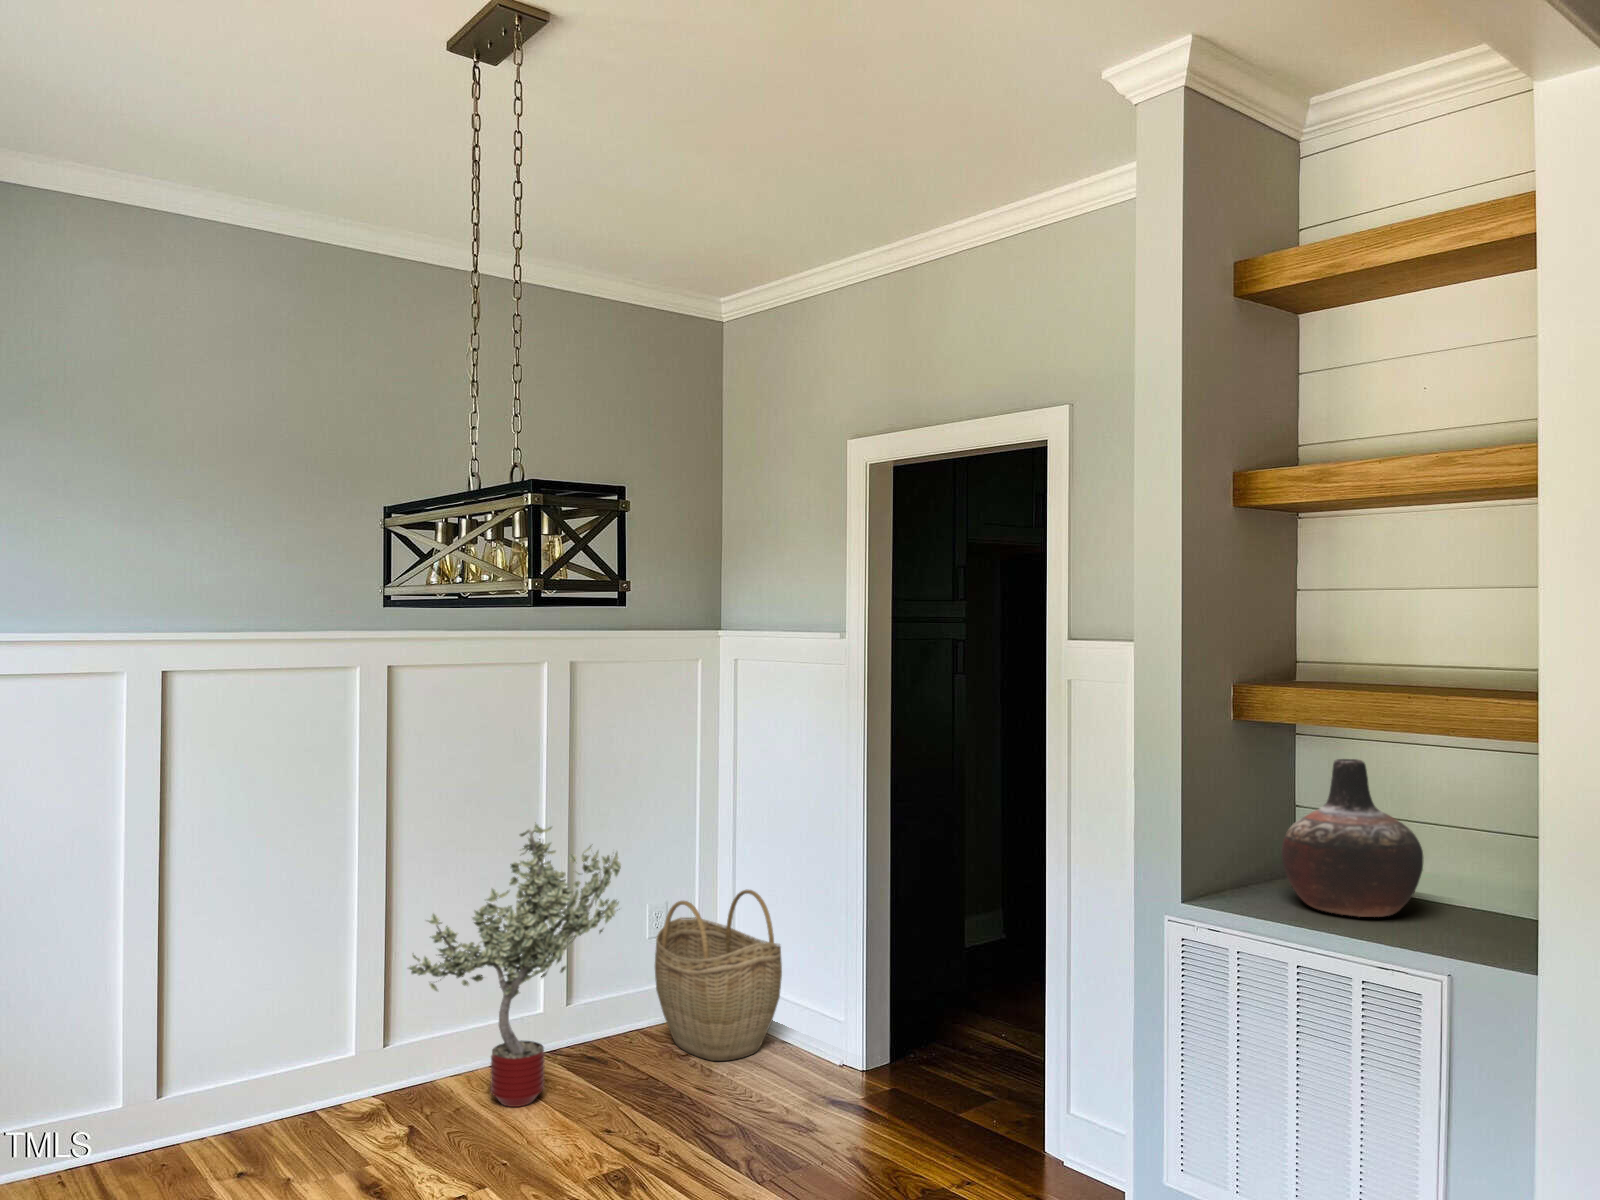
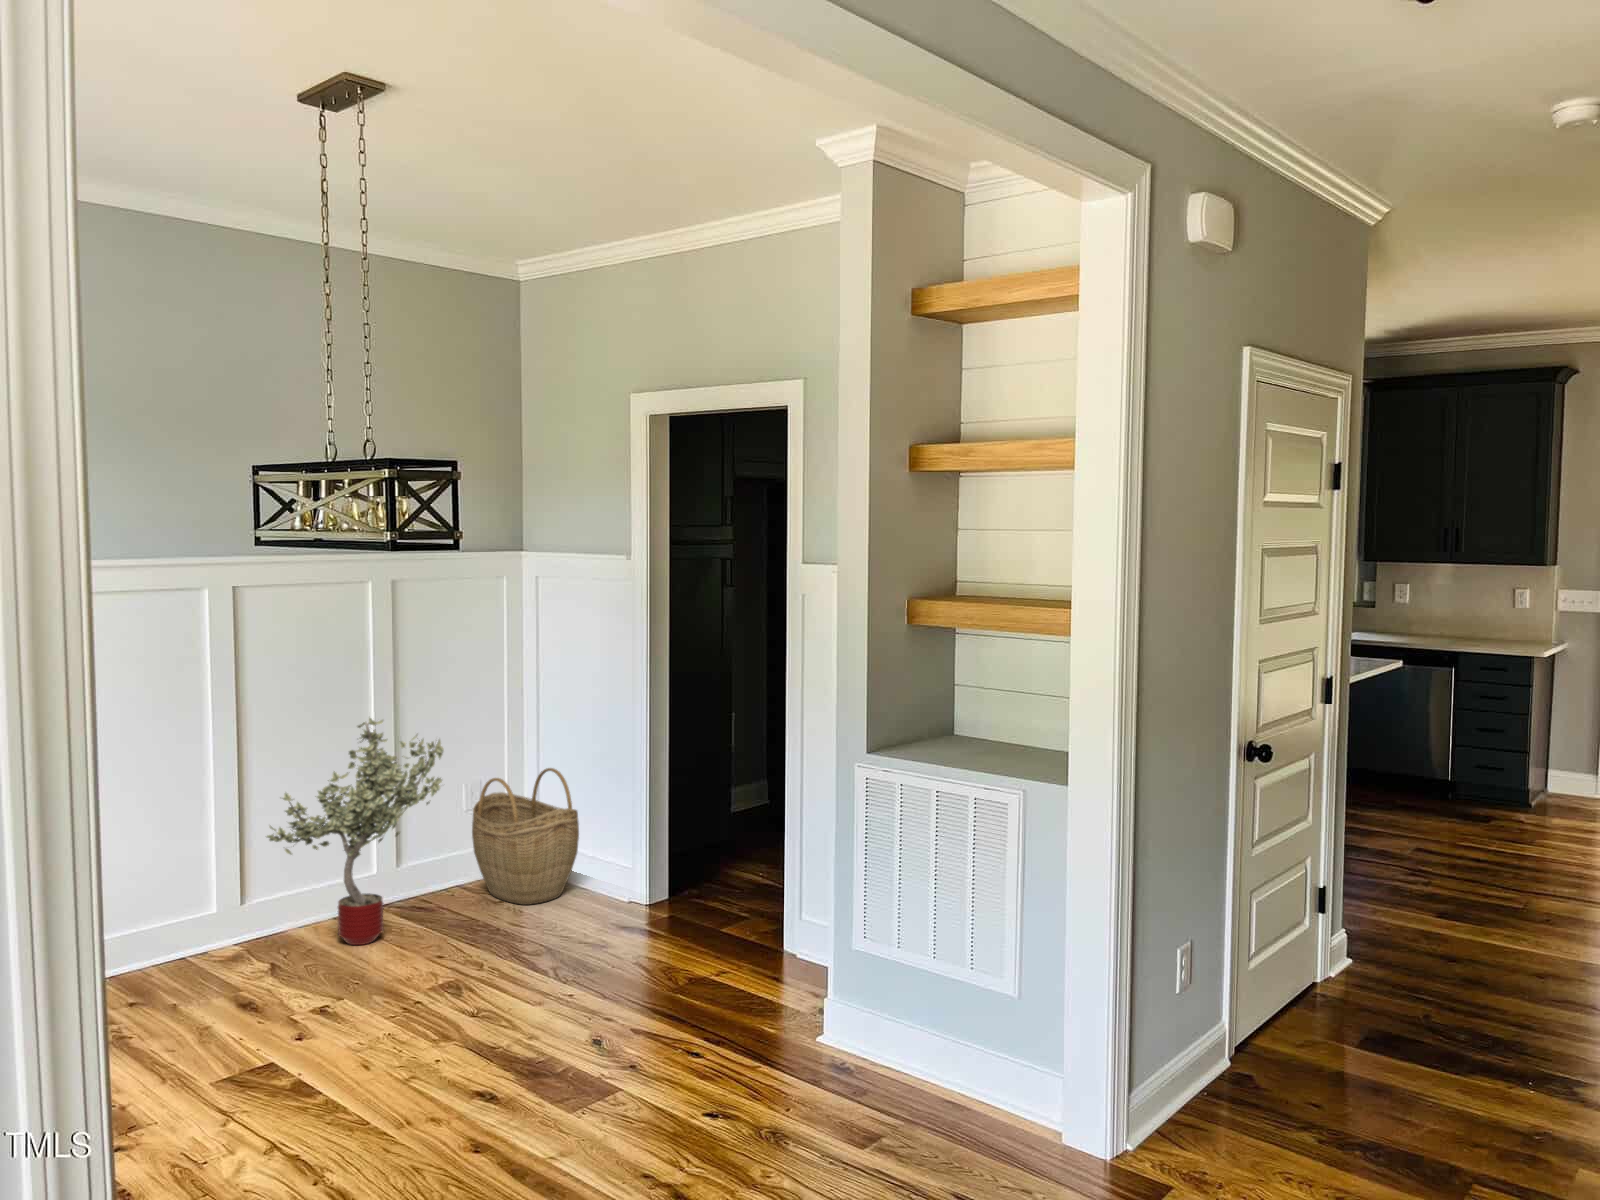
vase: present [1281,759,1423,917] -> none [936,650,1027,758]

